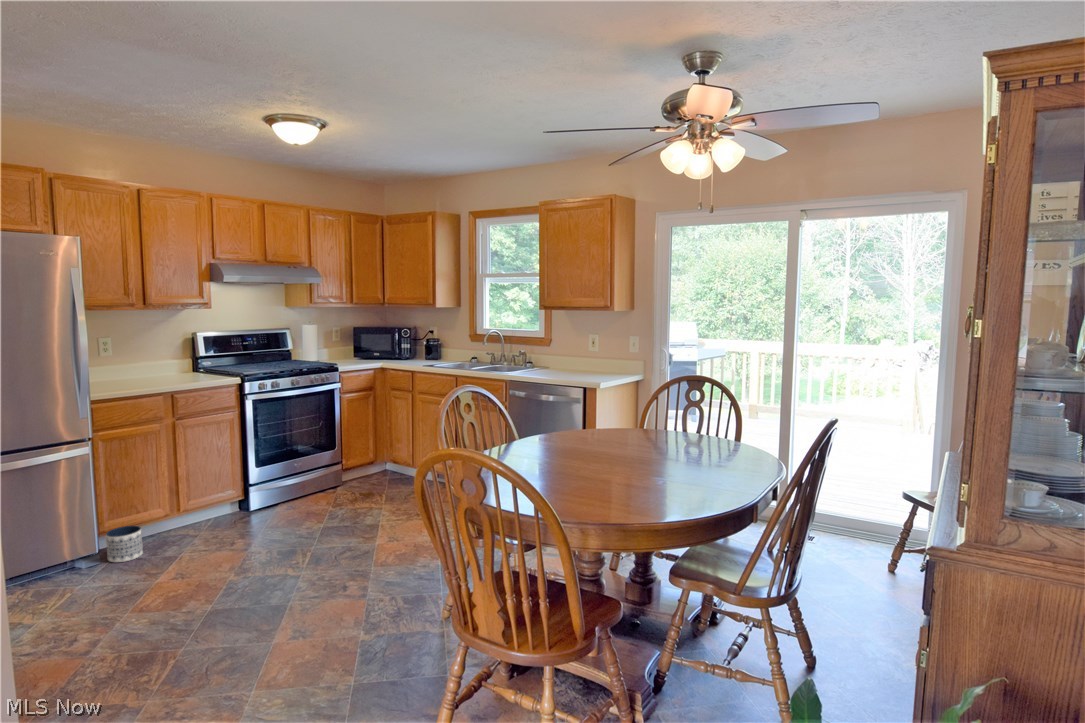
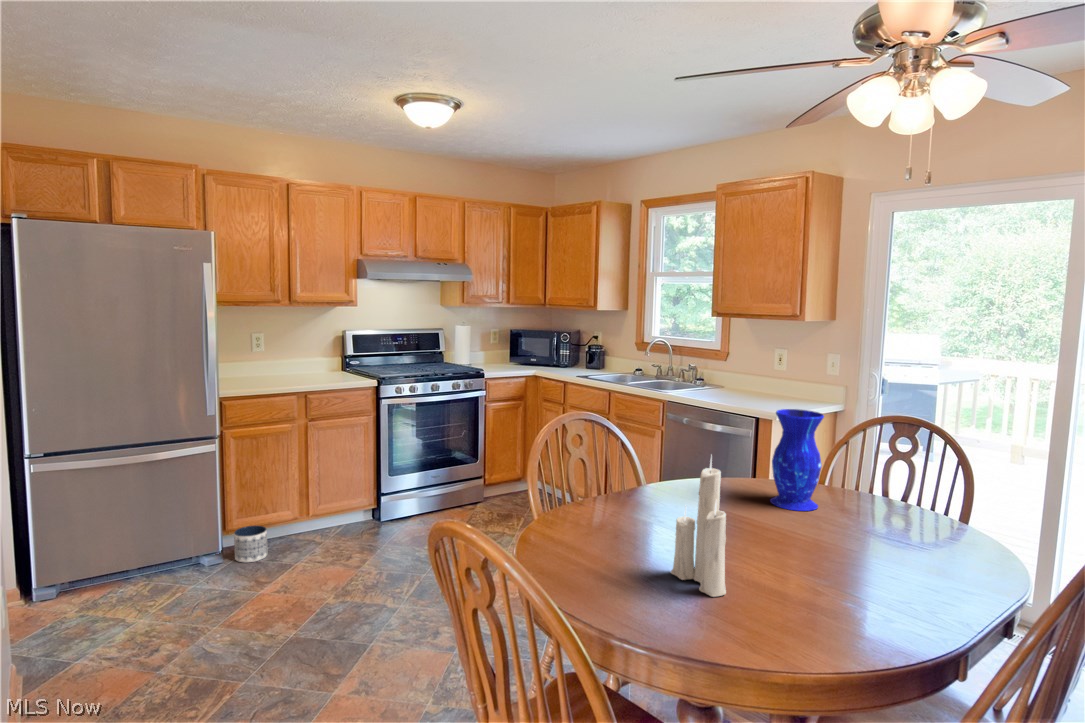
vase: none [613,372,648,444] -> present [770,409,824,511]
candle: none [570,394,612,495] -> present [671,455,726,597]

